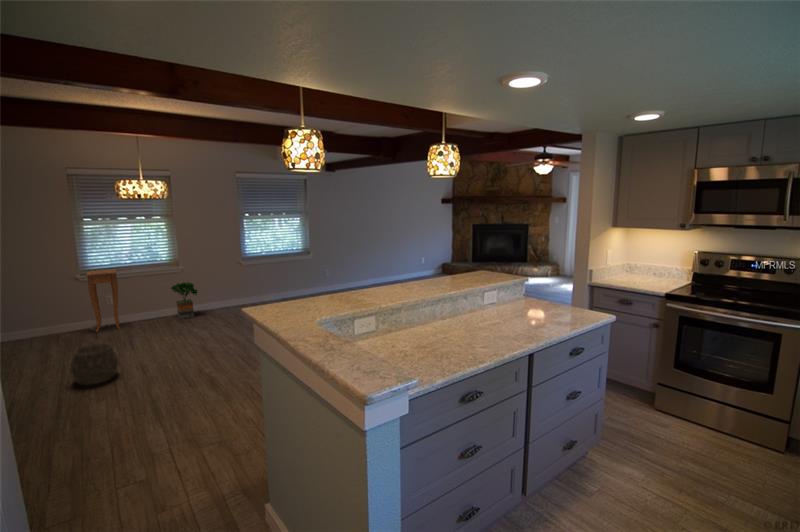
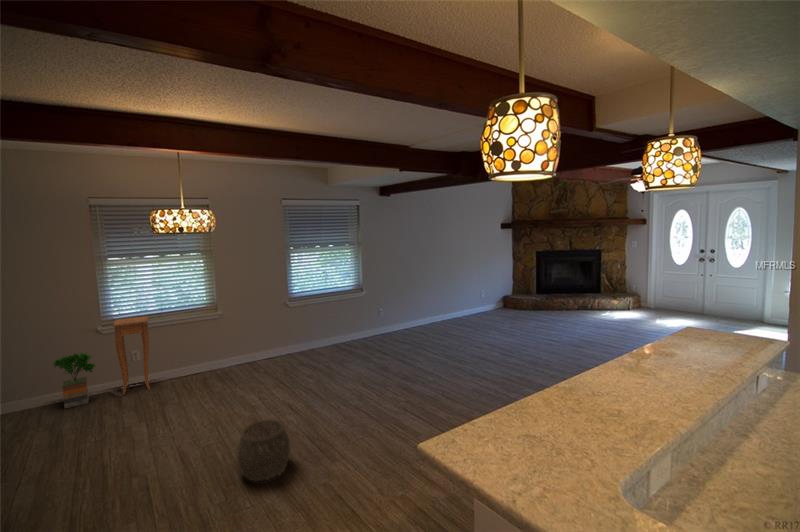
potted tree: present [171,282,198,319] -> present [53,353,95,408]
woven basket: present [71,343,118,385] -> present [237,420,290,481]

